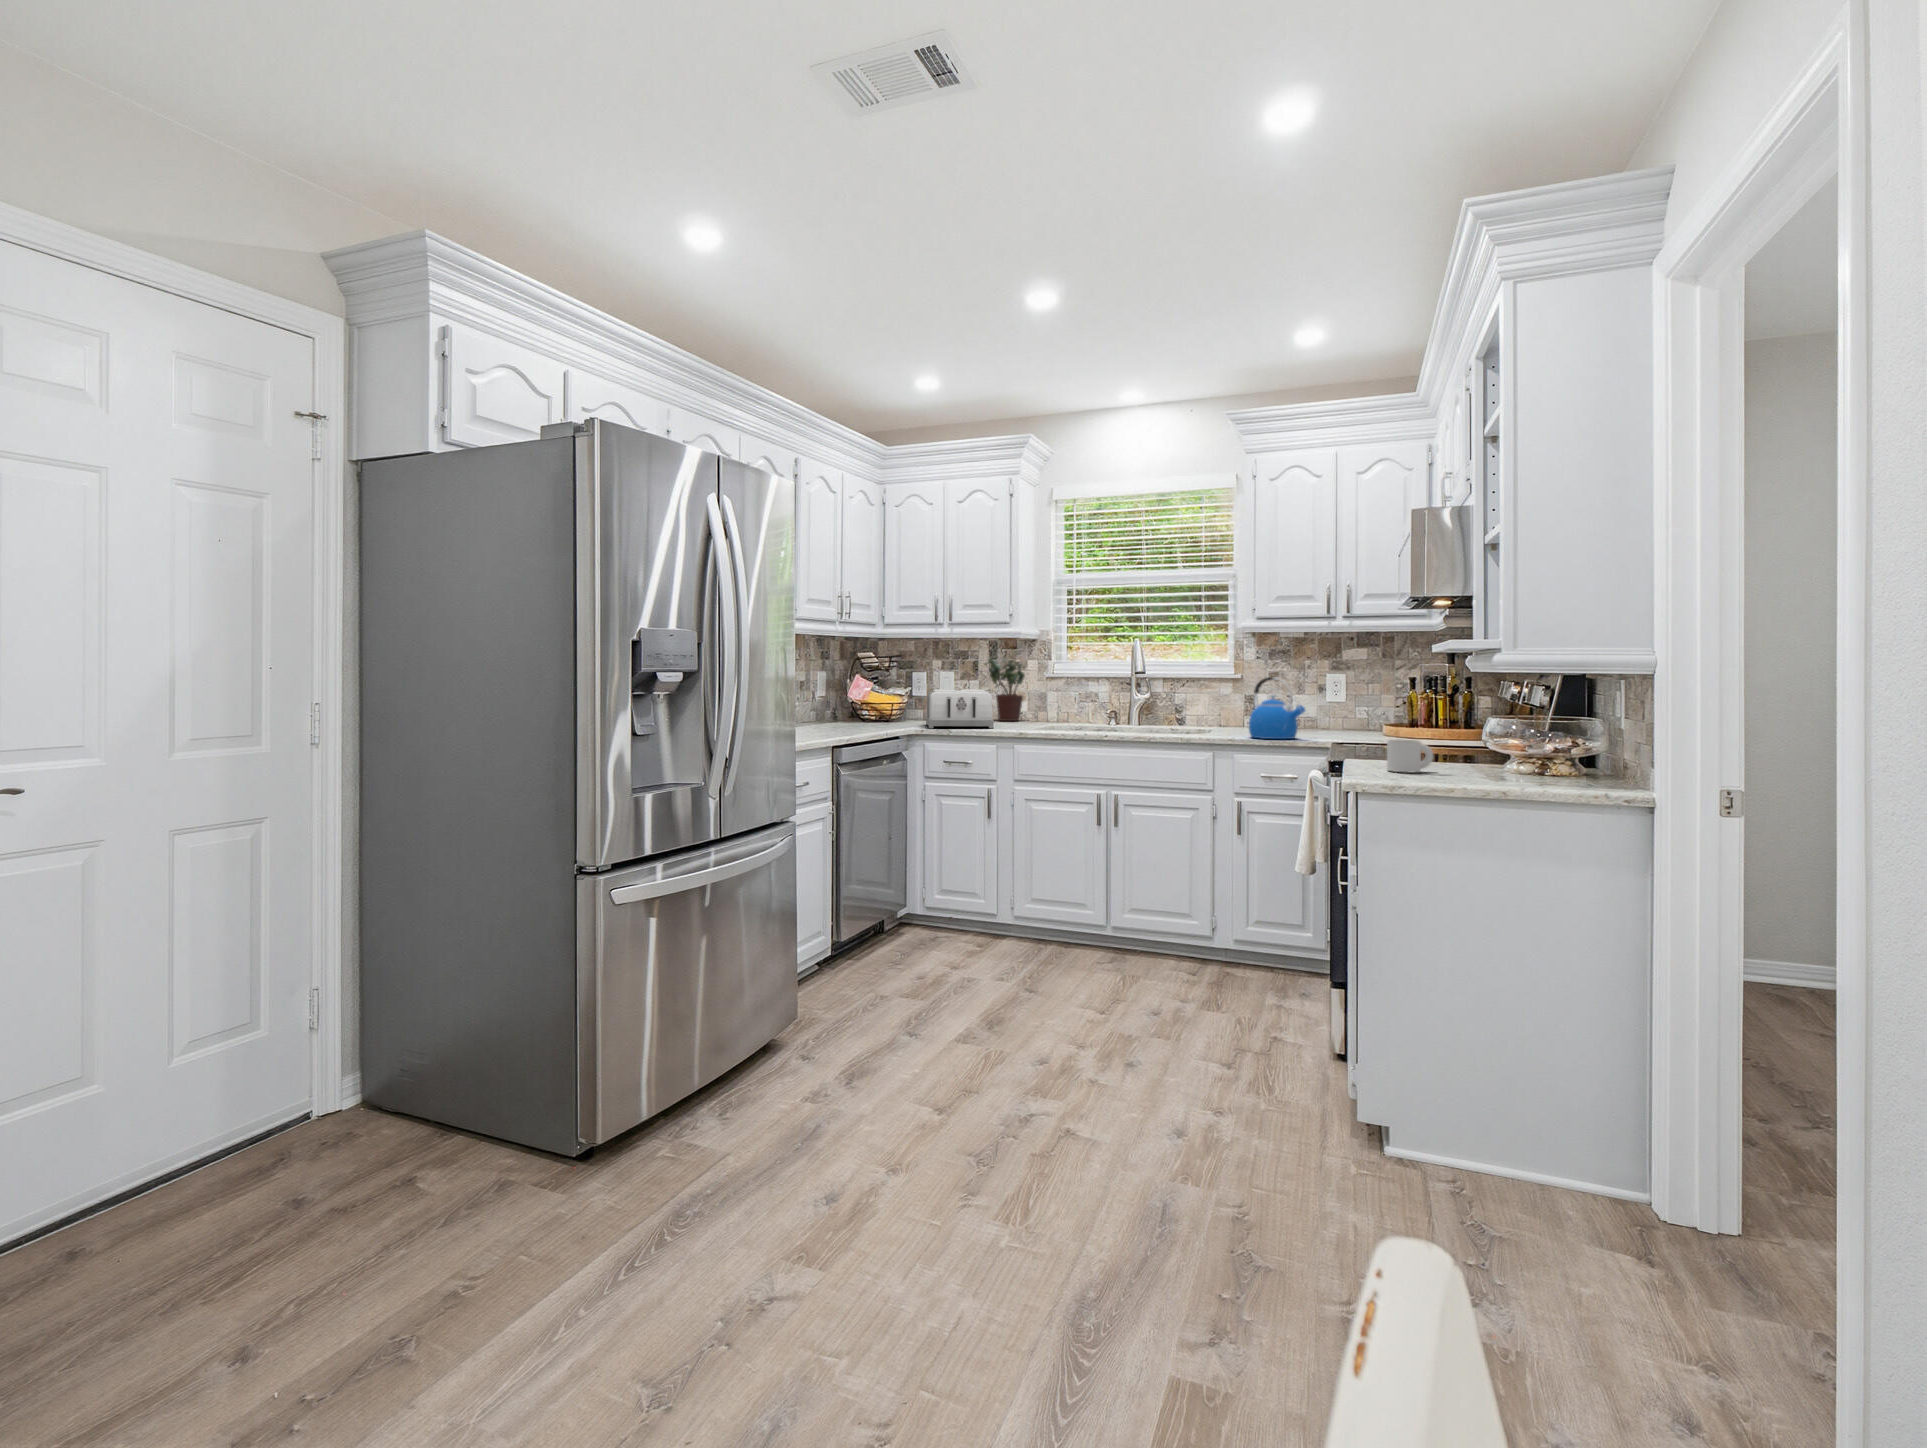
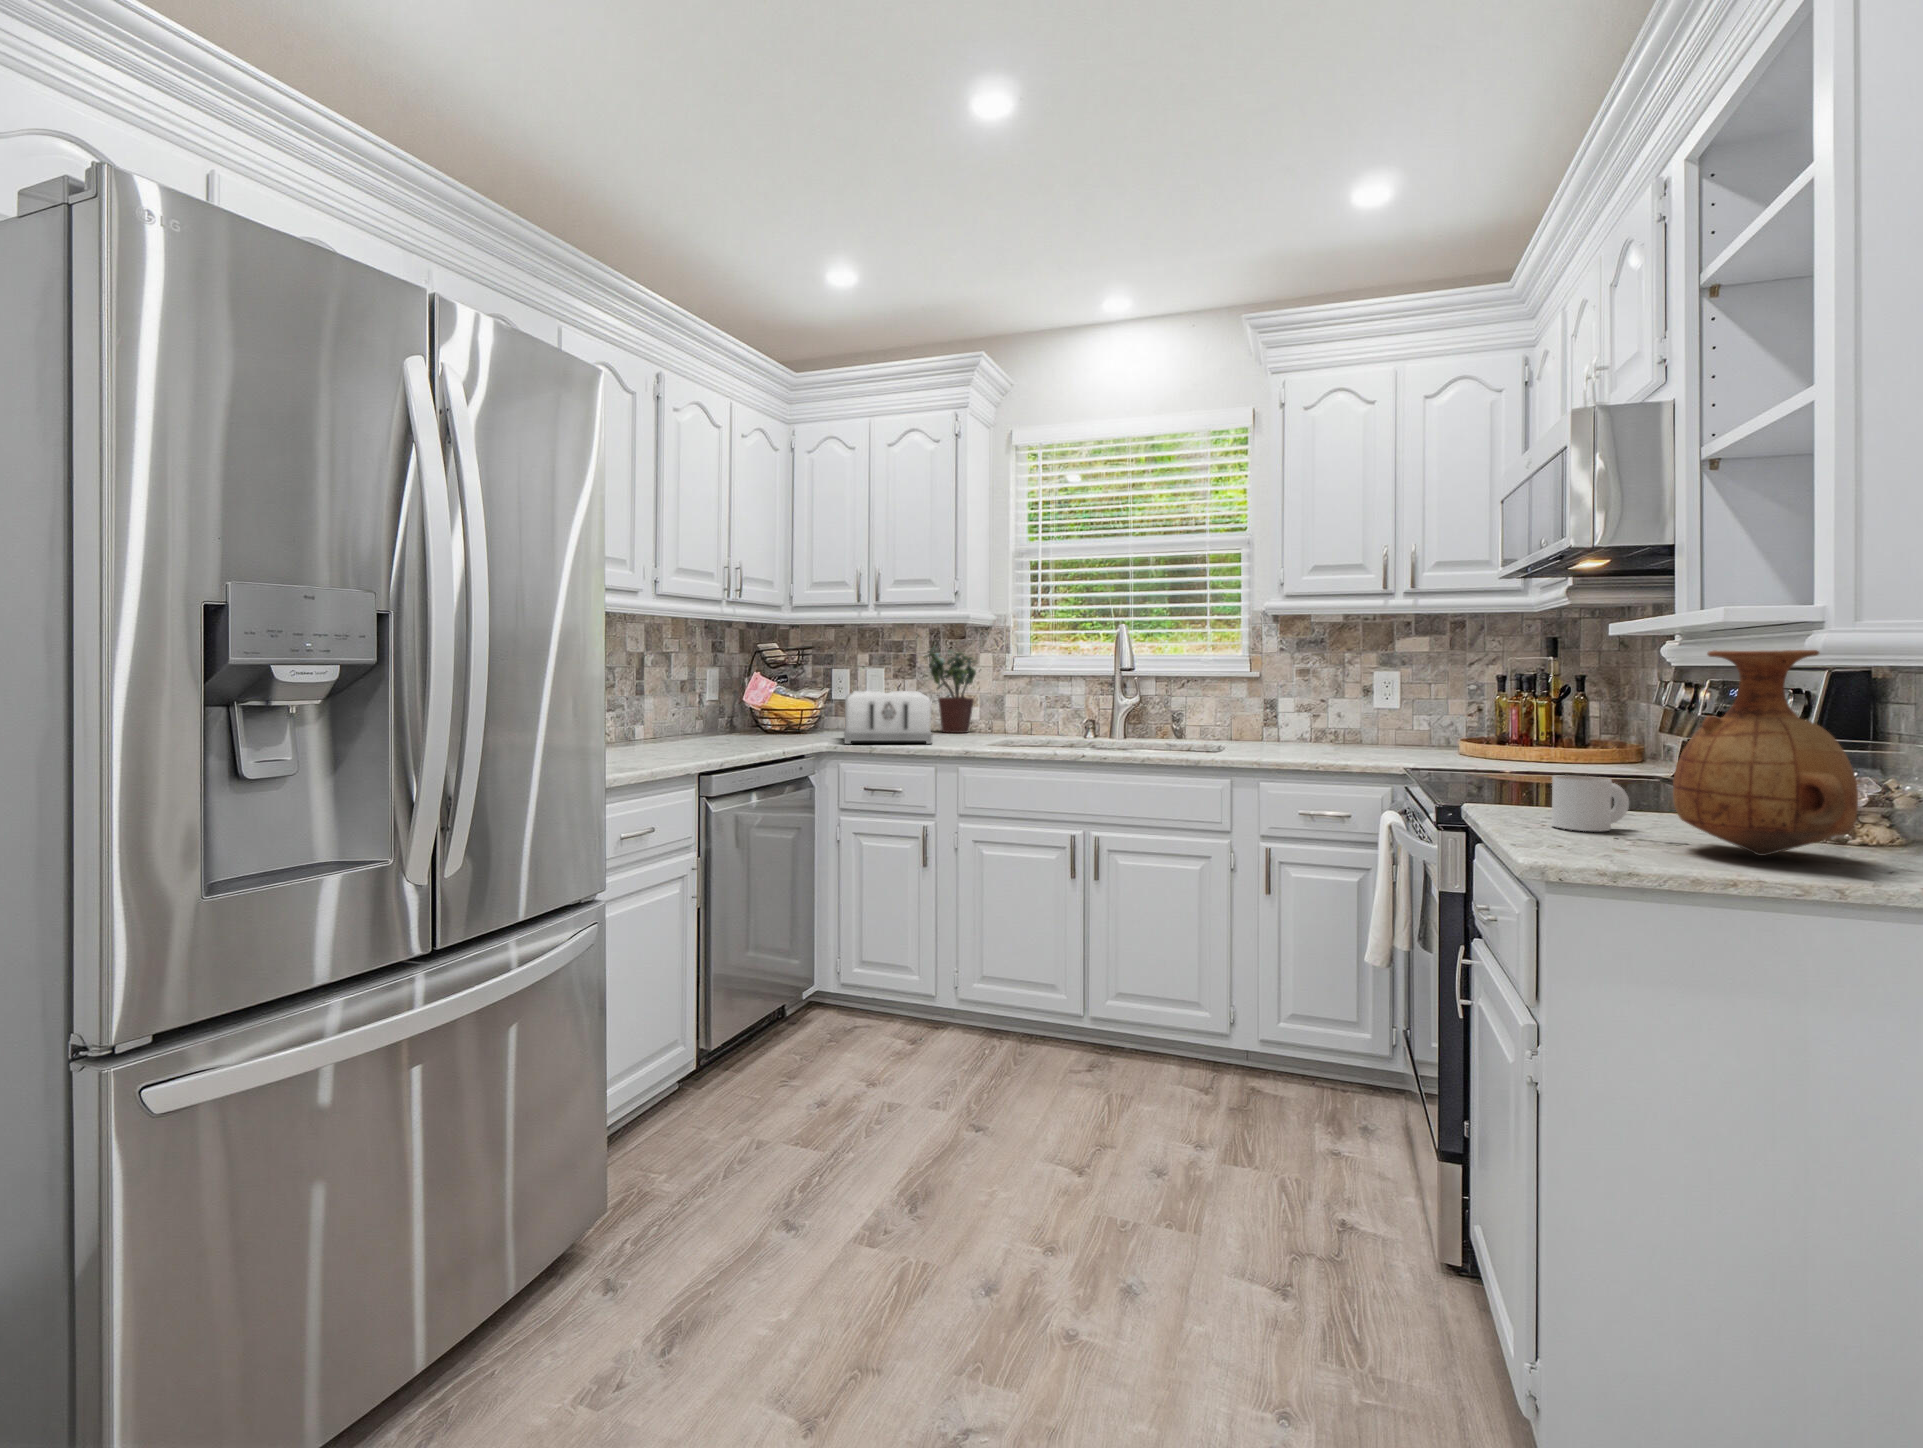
vase: none [1443,663,1539,782] -> present [1673,650,1858,856]
kettle: present [1249,676,1305,739] -> none [1283,674,1365,762]

